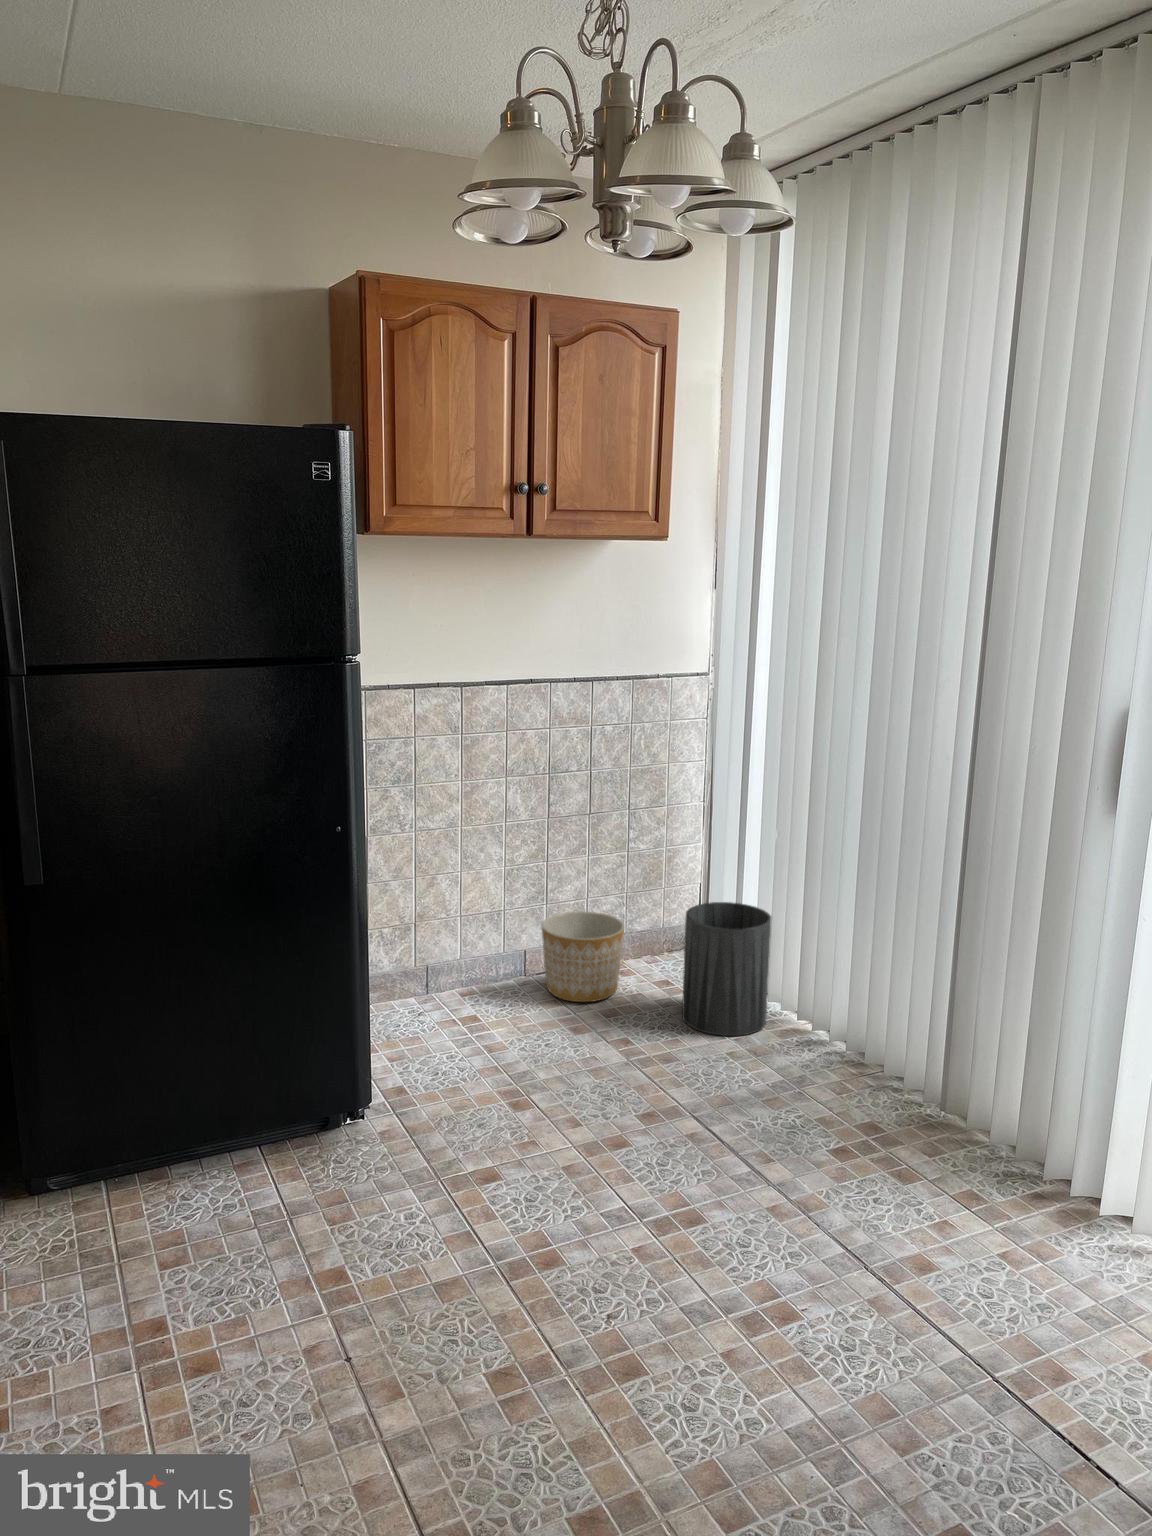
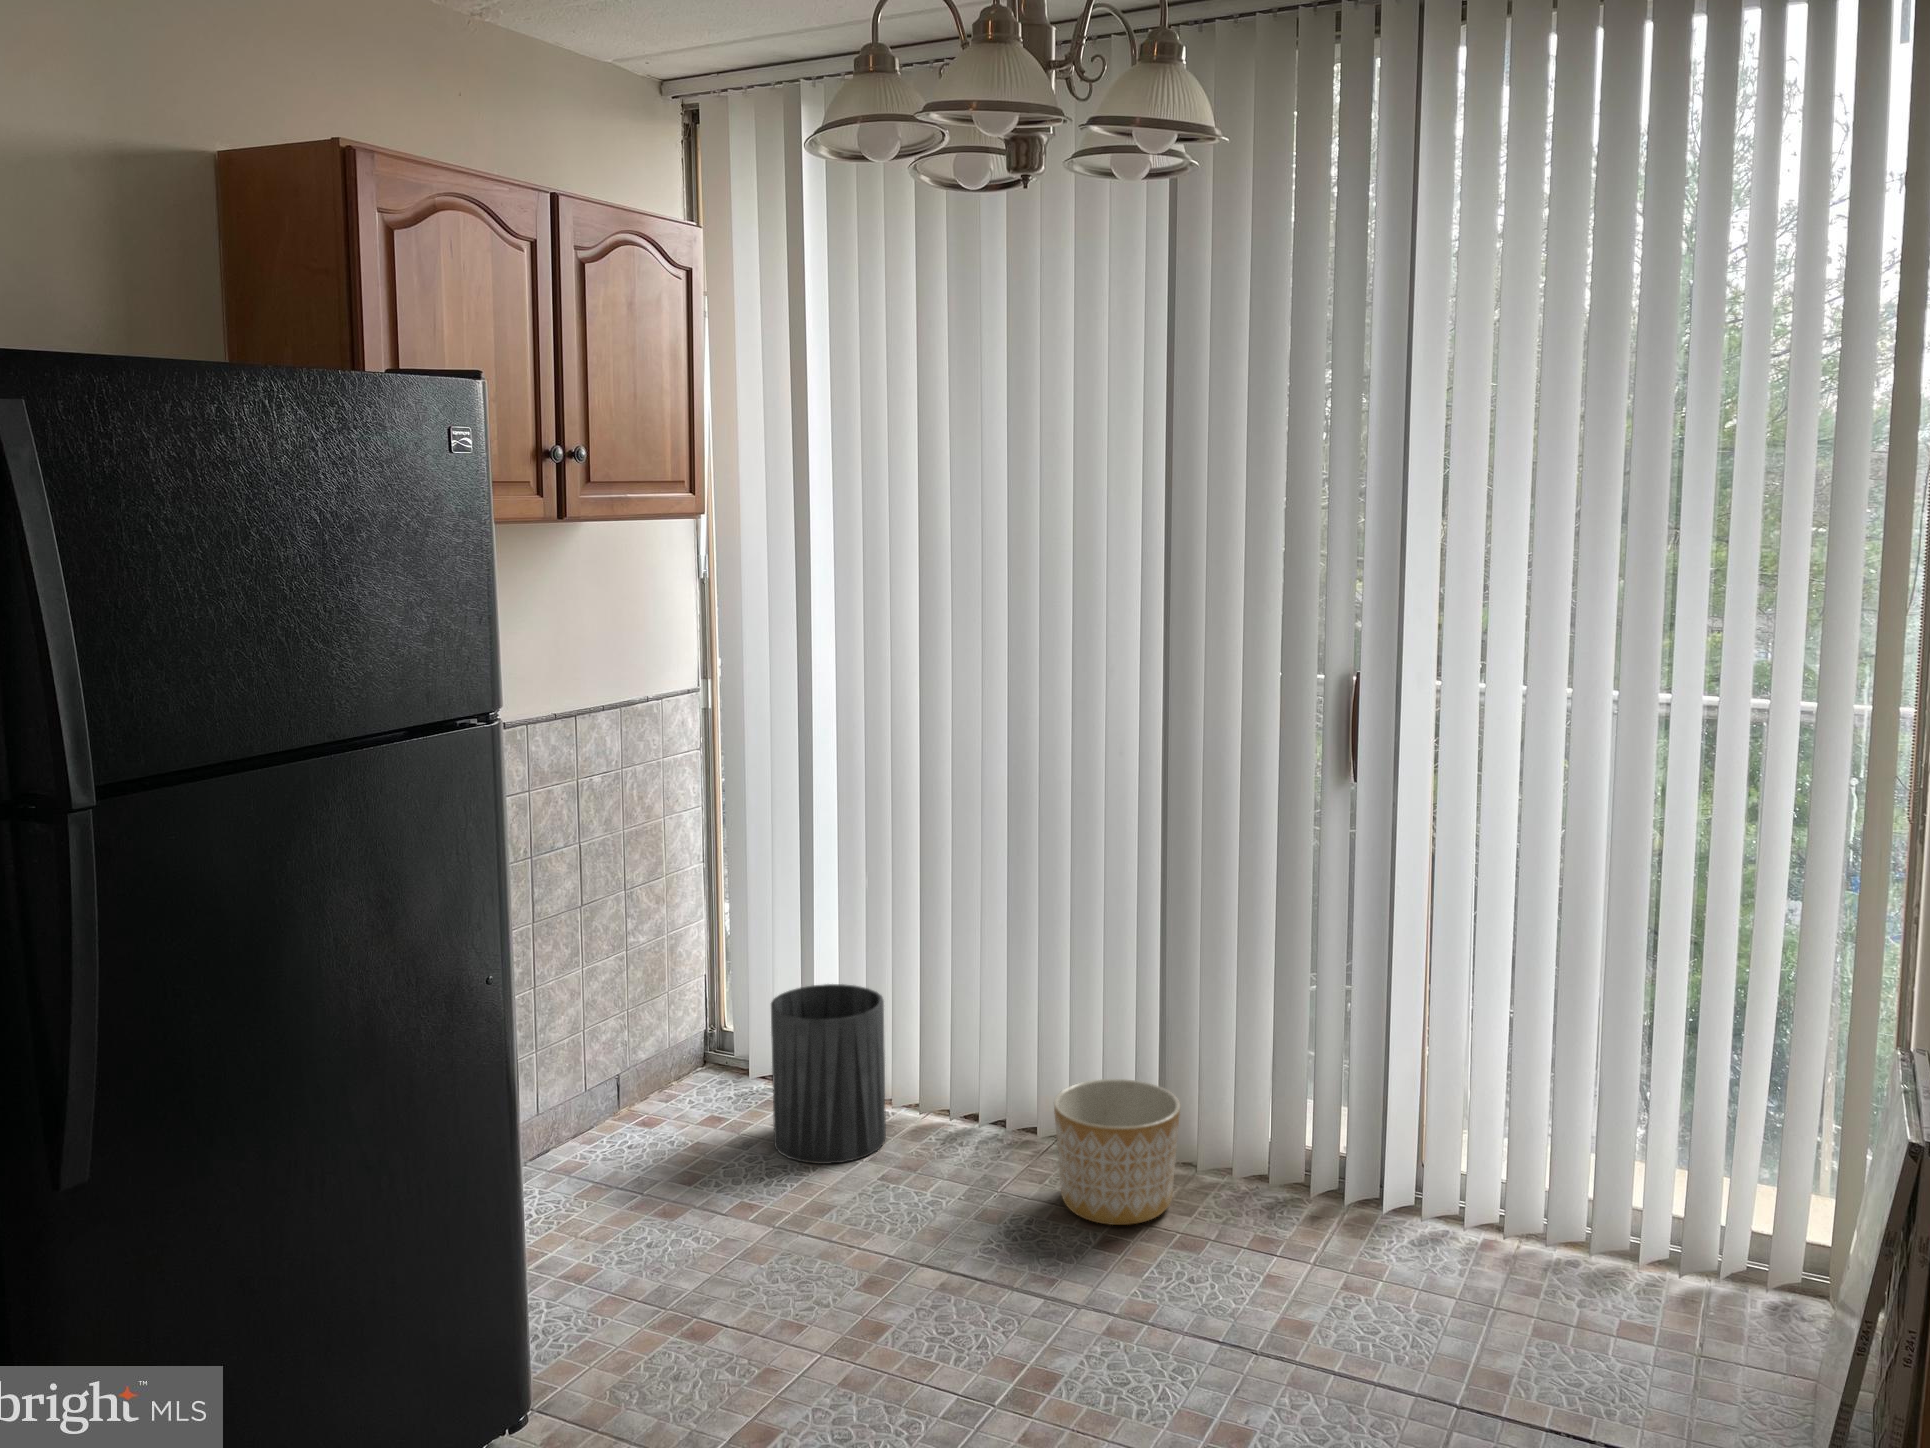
planter: present [542,911,624,1002] -> present [1054,1079,1180,1225]

